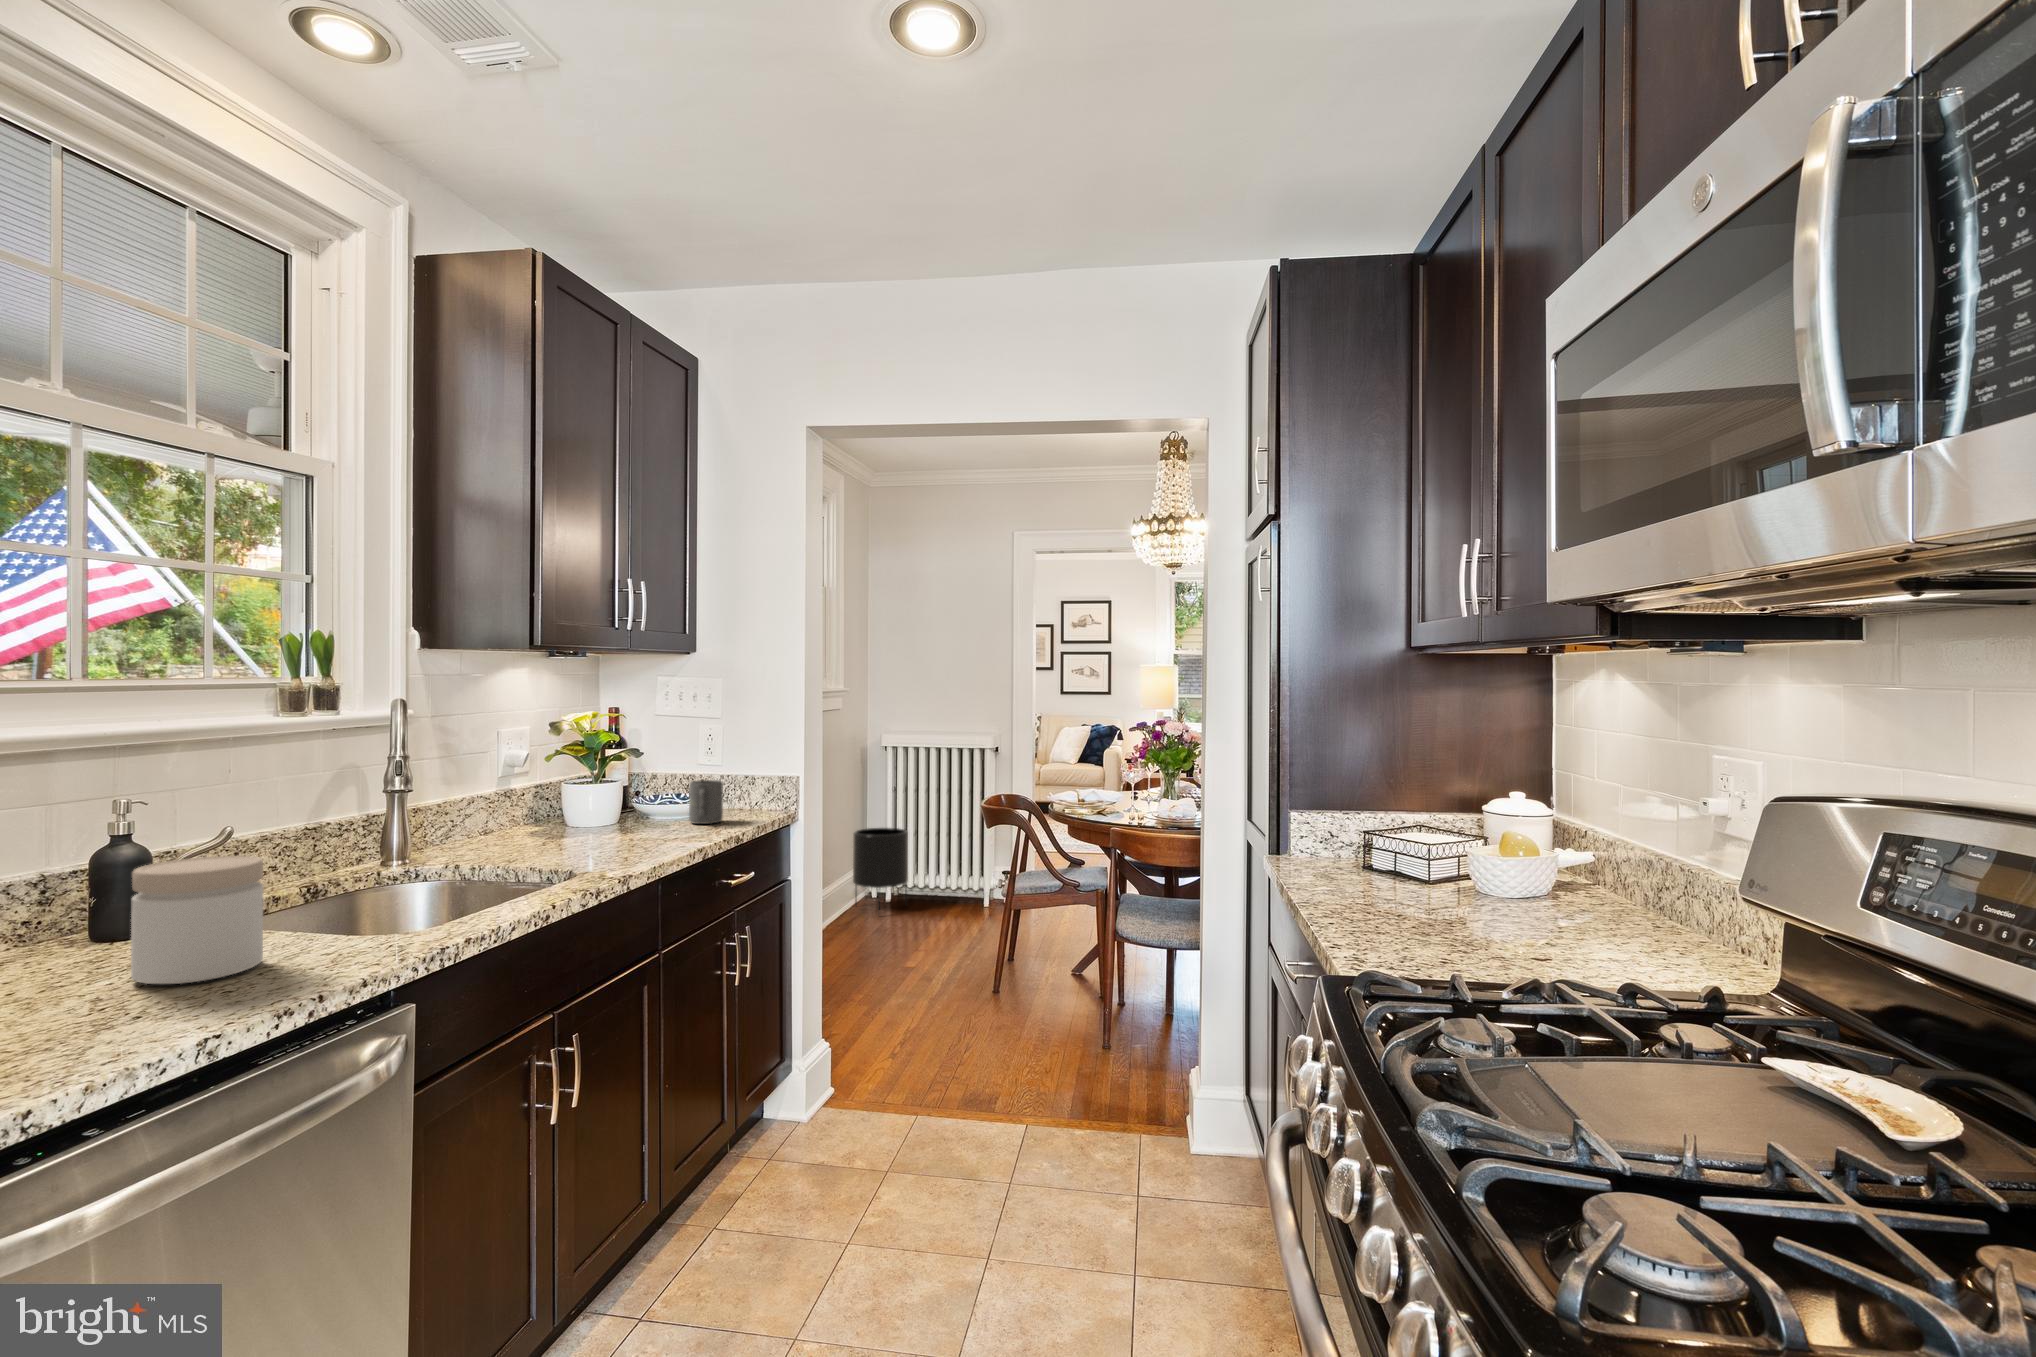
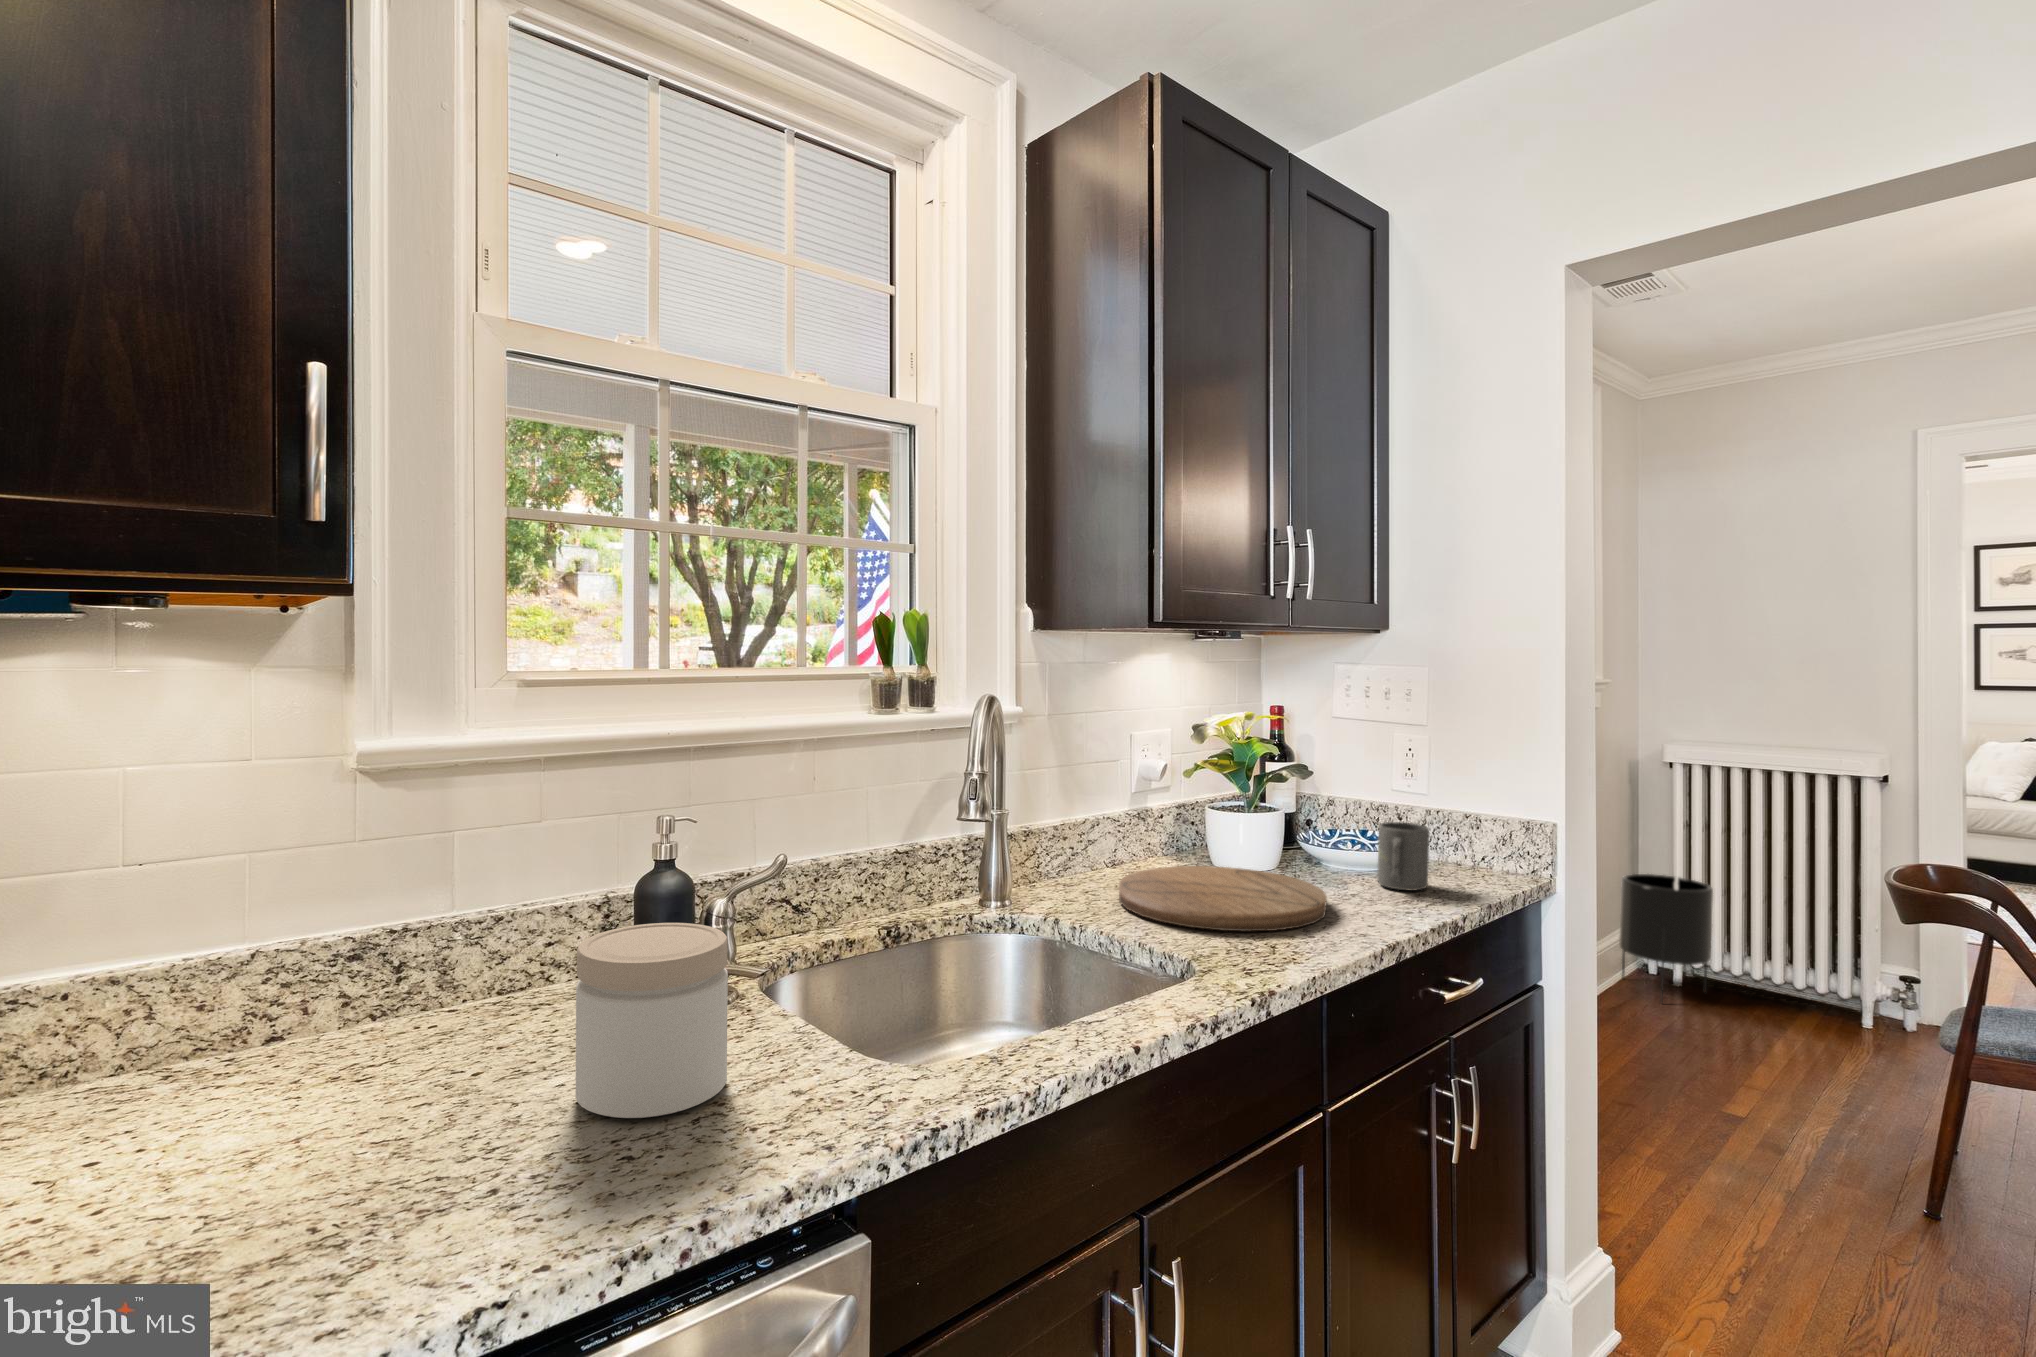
cutting board: none [499,822,658,856] -> present [1119,866,1327,931]

